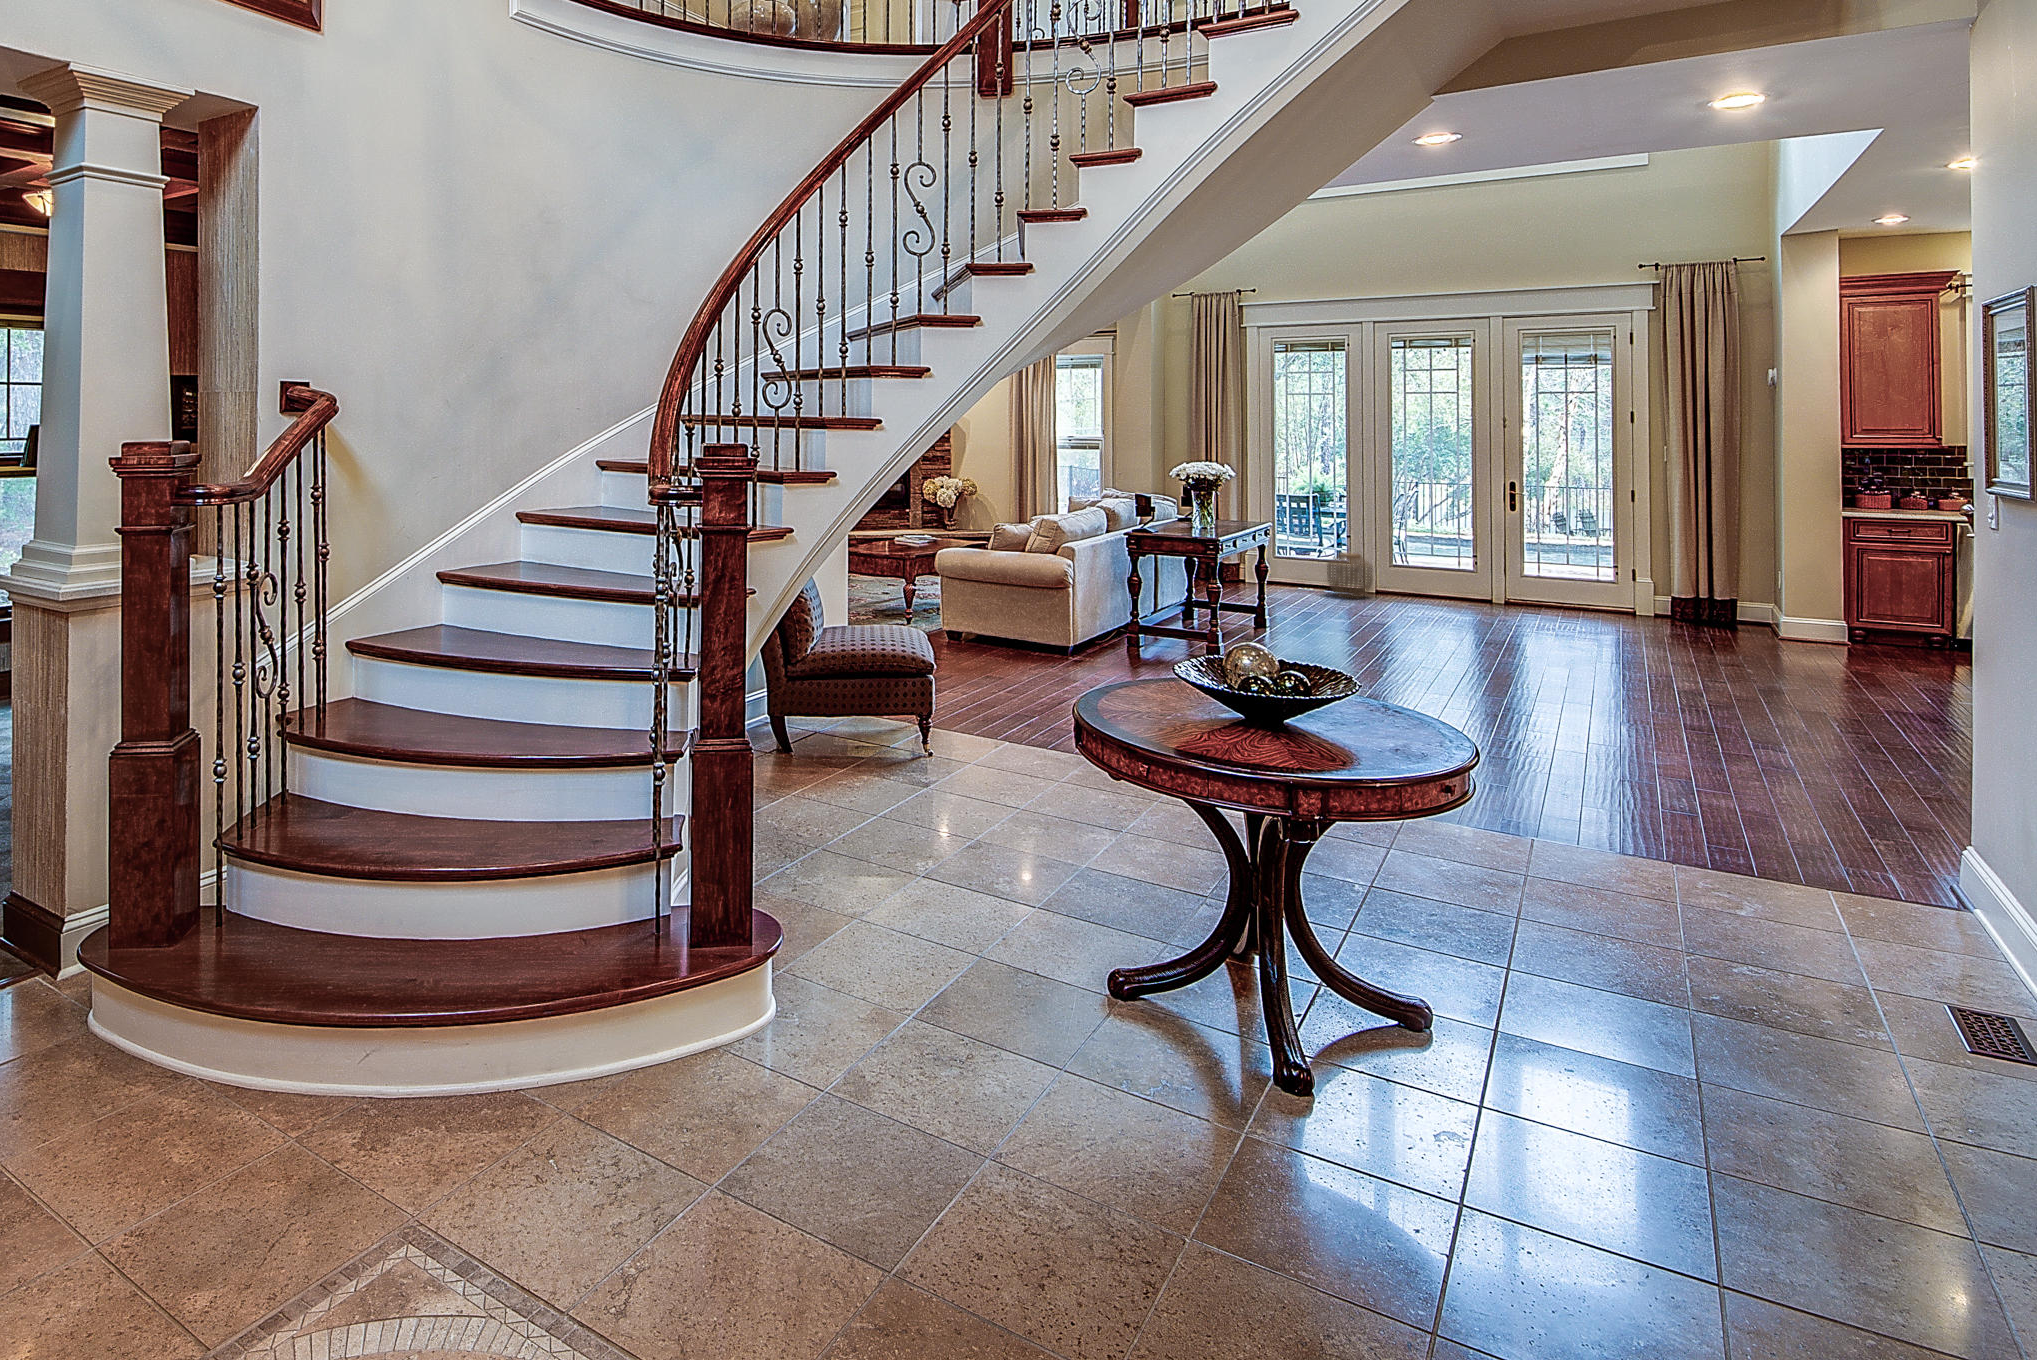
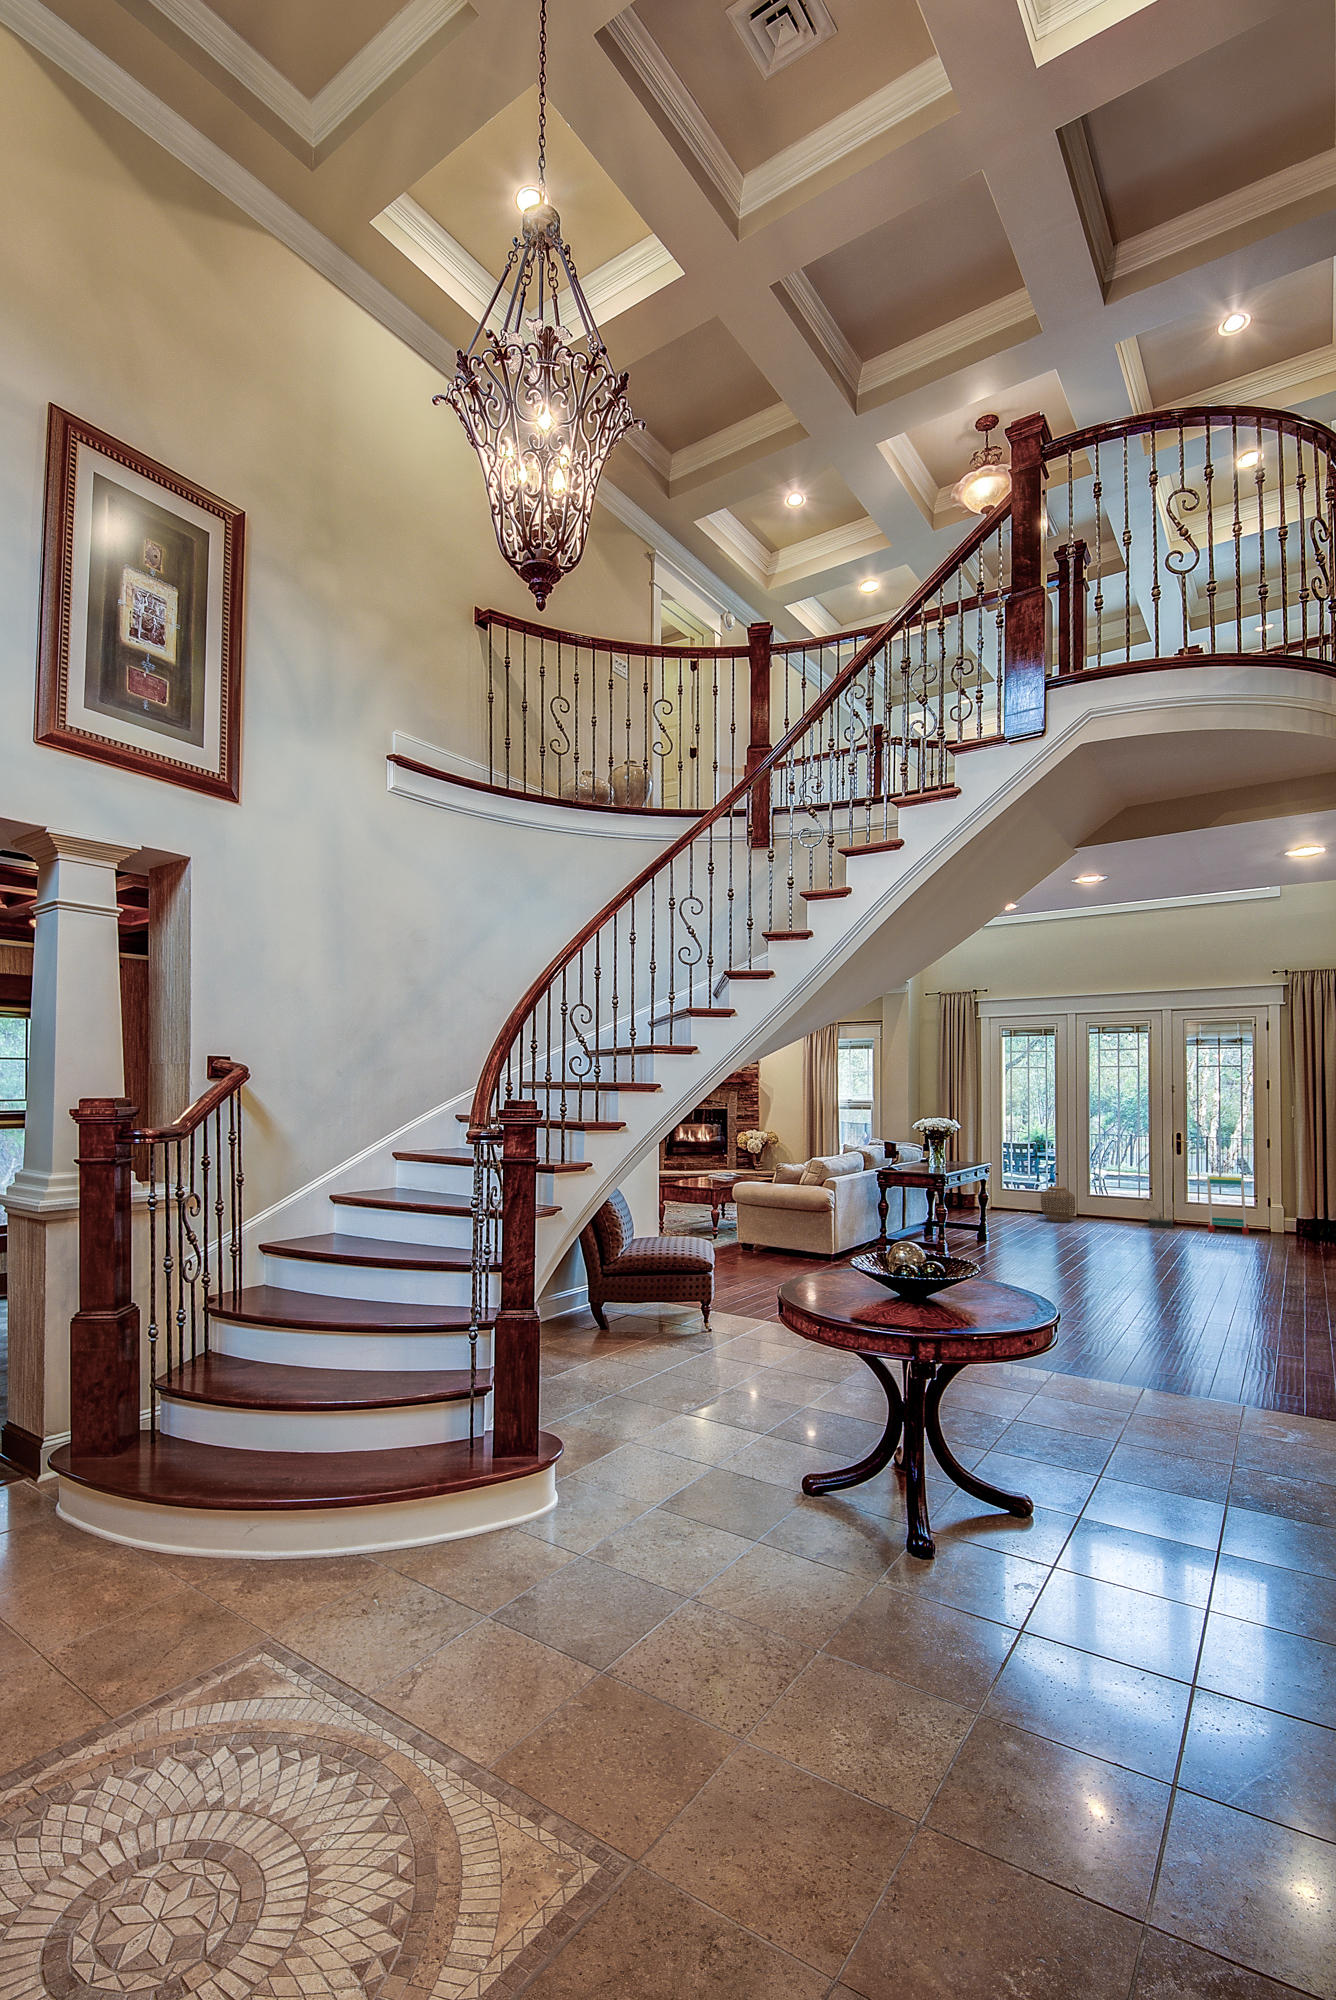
side table: none [1549,543,1604,619] -> present [1207,1177,1249,1234]
decorative plant: none [1457,567,1510,610] -> present [1141,1197,1177,1228]

